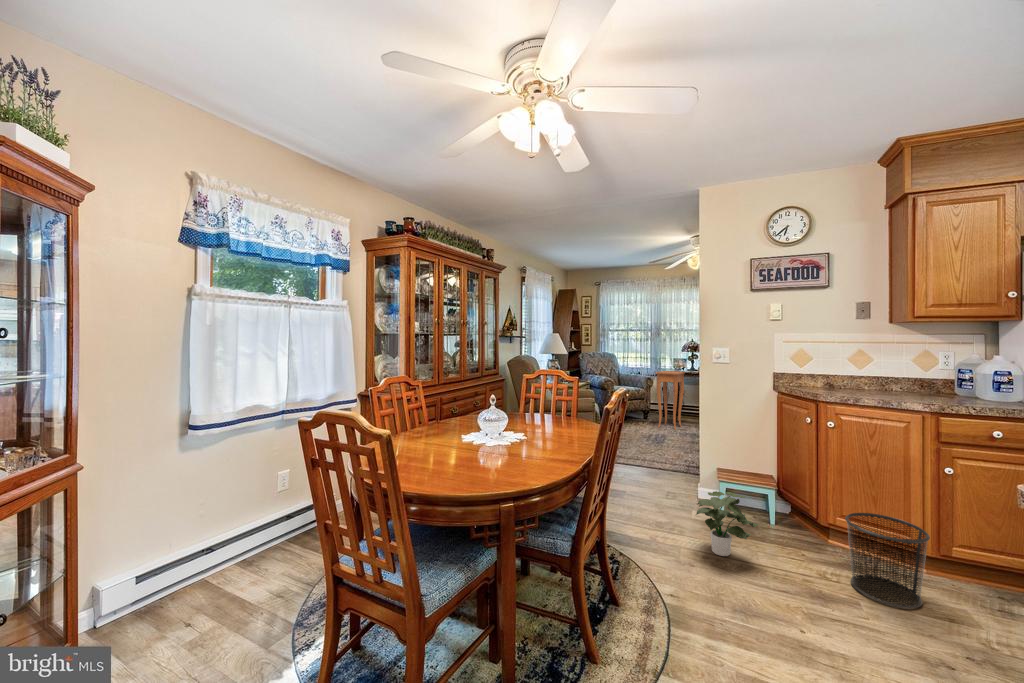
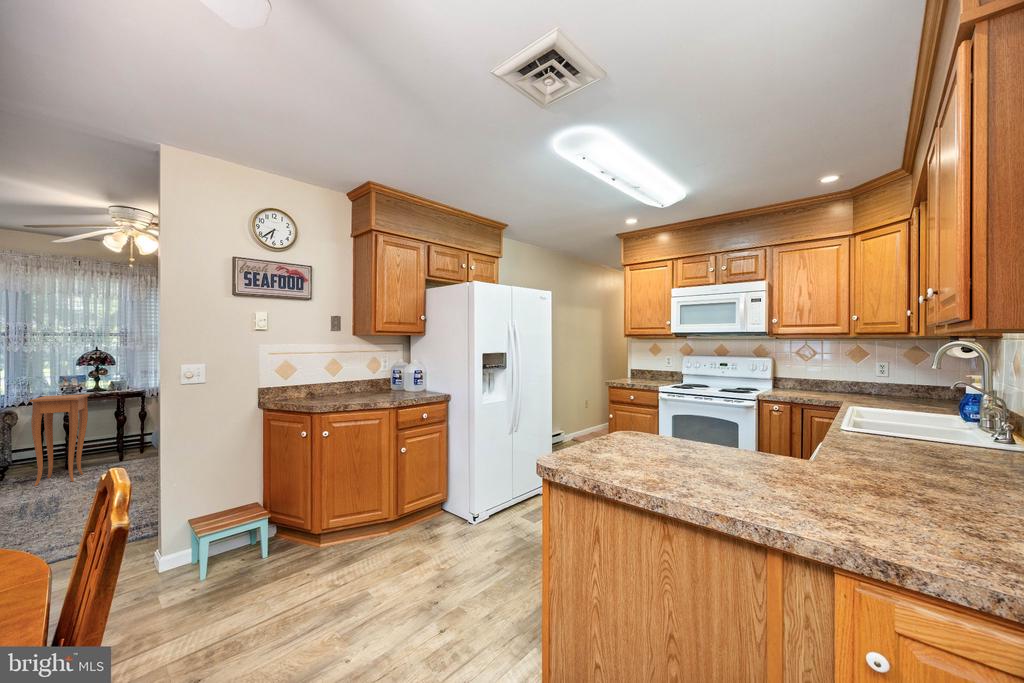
potted plant: present [696,491,759,556] -> none [183,541,272,634]
waste bin: present [845,513,930,609] -> none [350,502,407,582]

